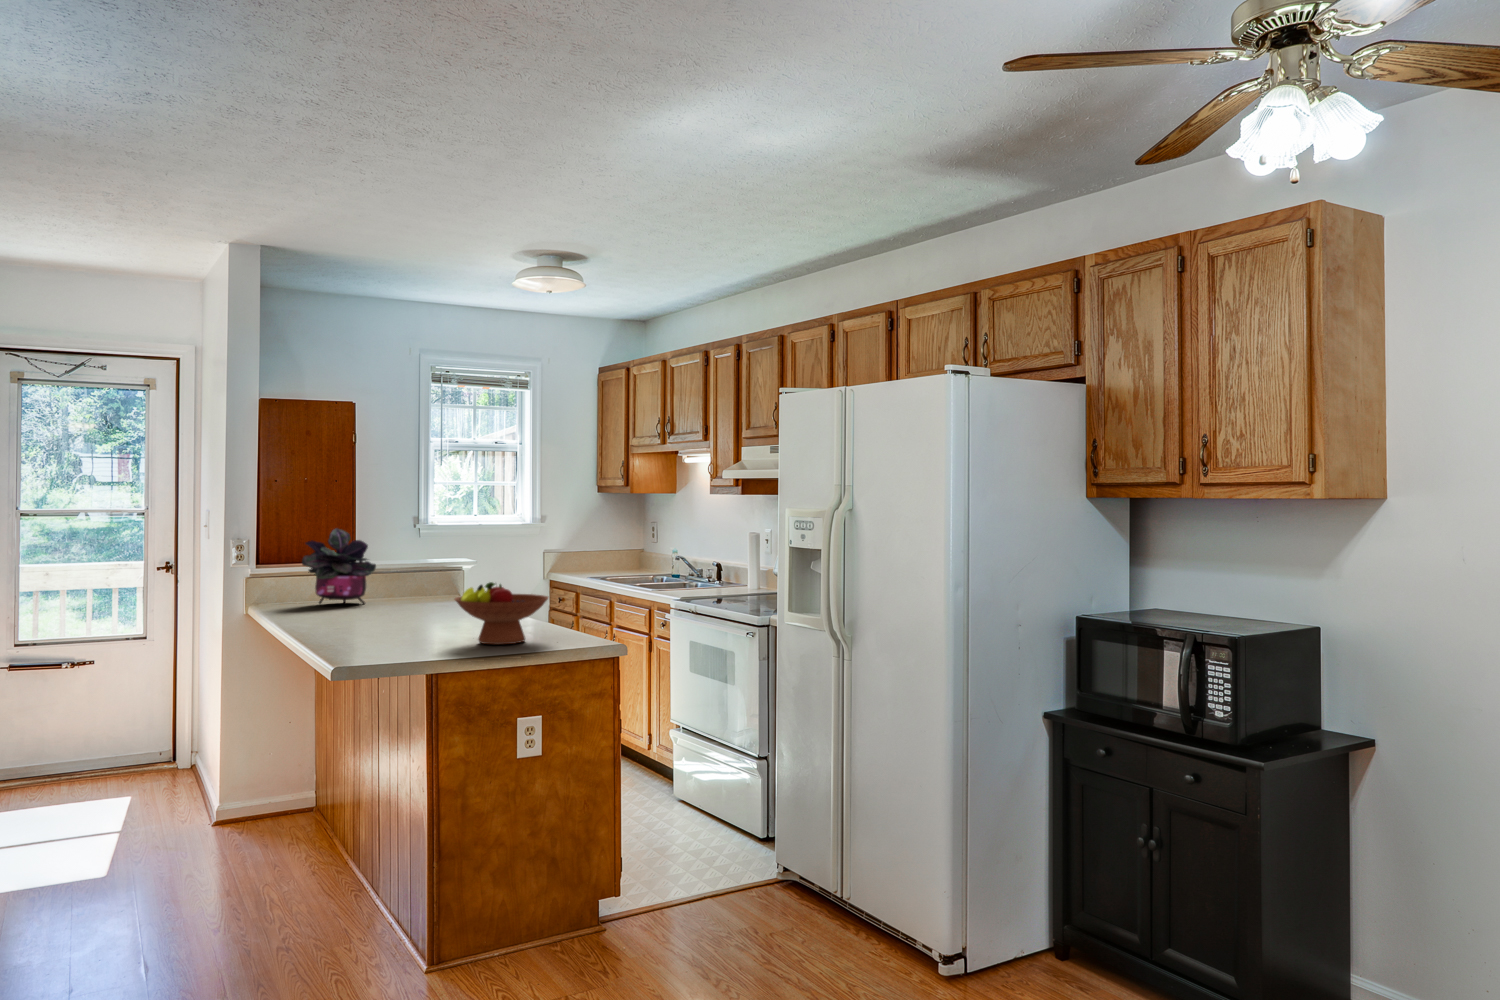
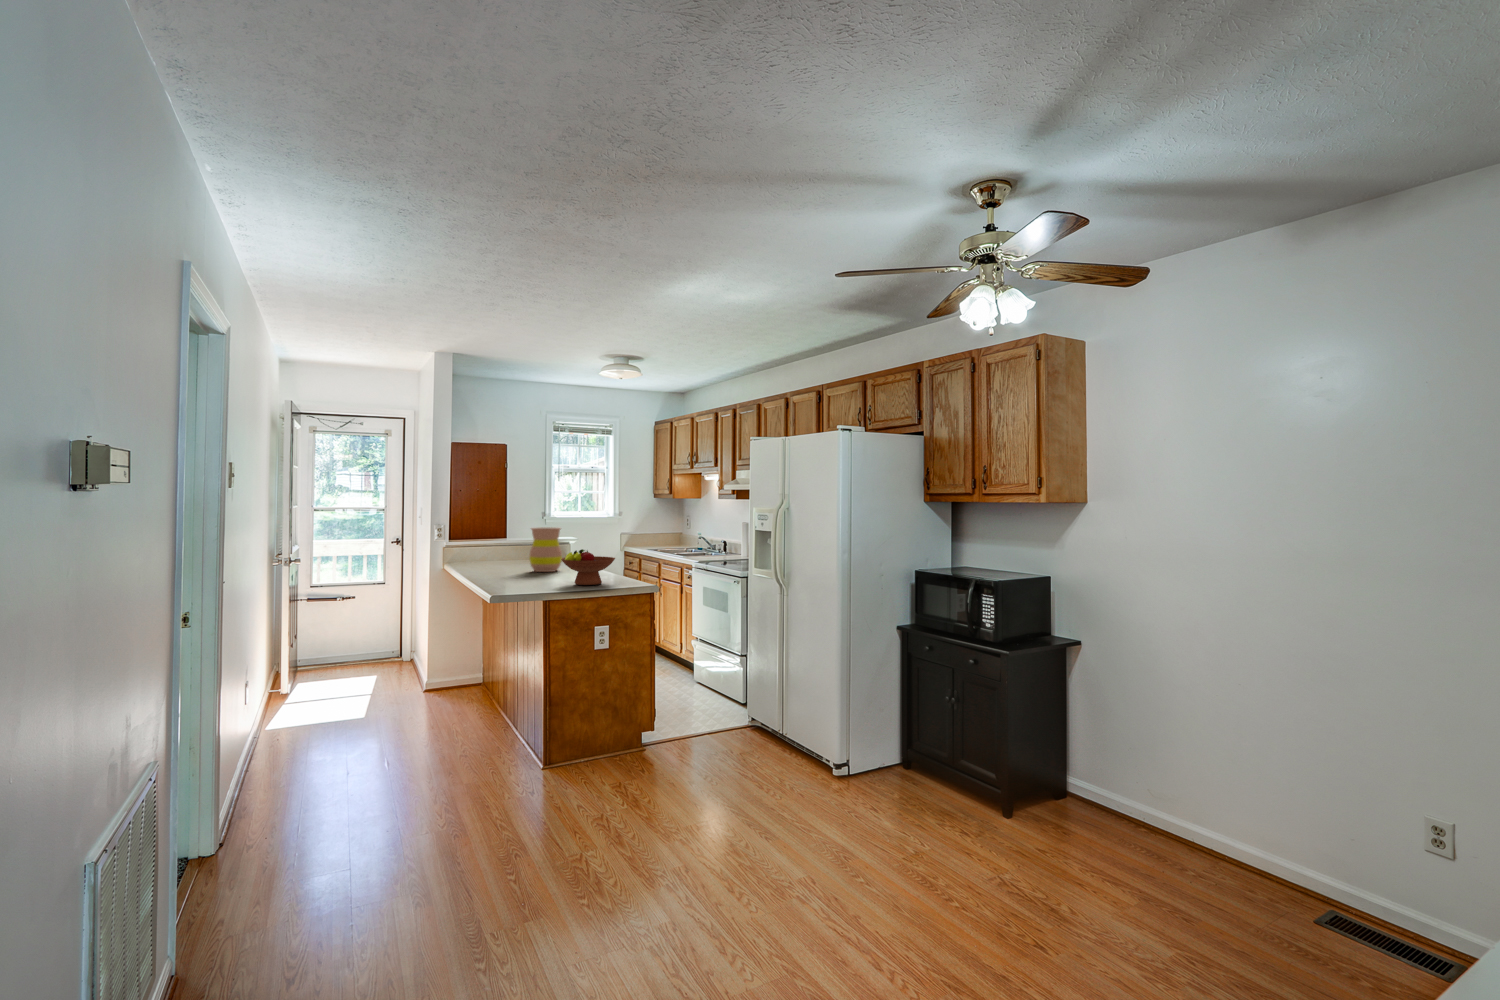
potted plant: present [302,528,376,604] -> none [475,518,518,564]
vase: none [396,543,452,620] -> present [529,528,562,572]

